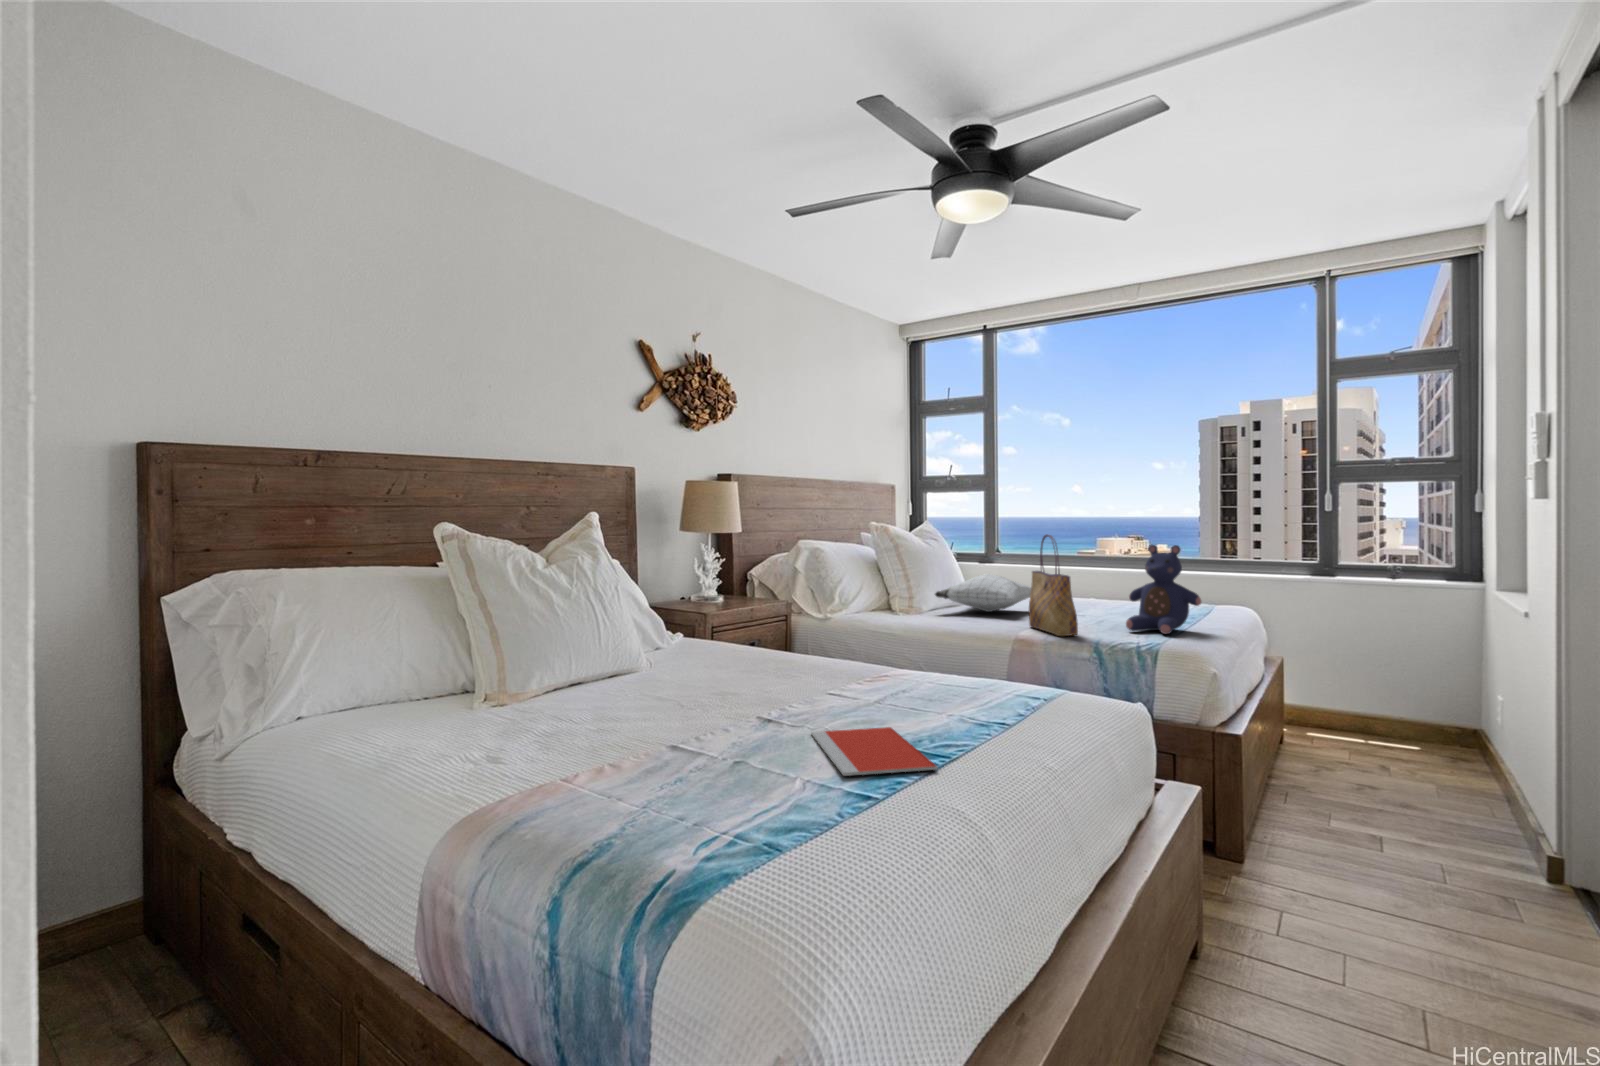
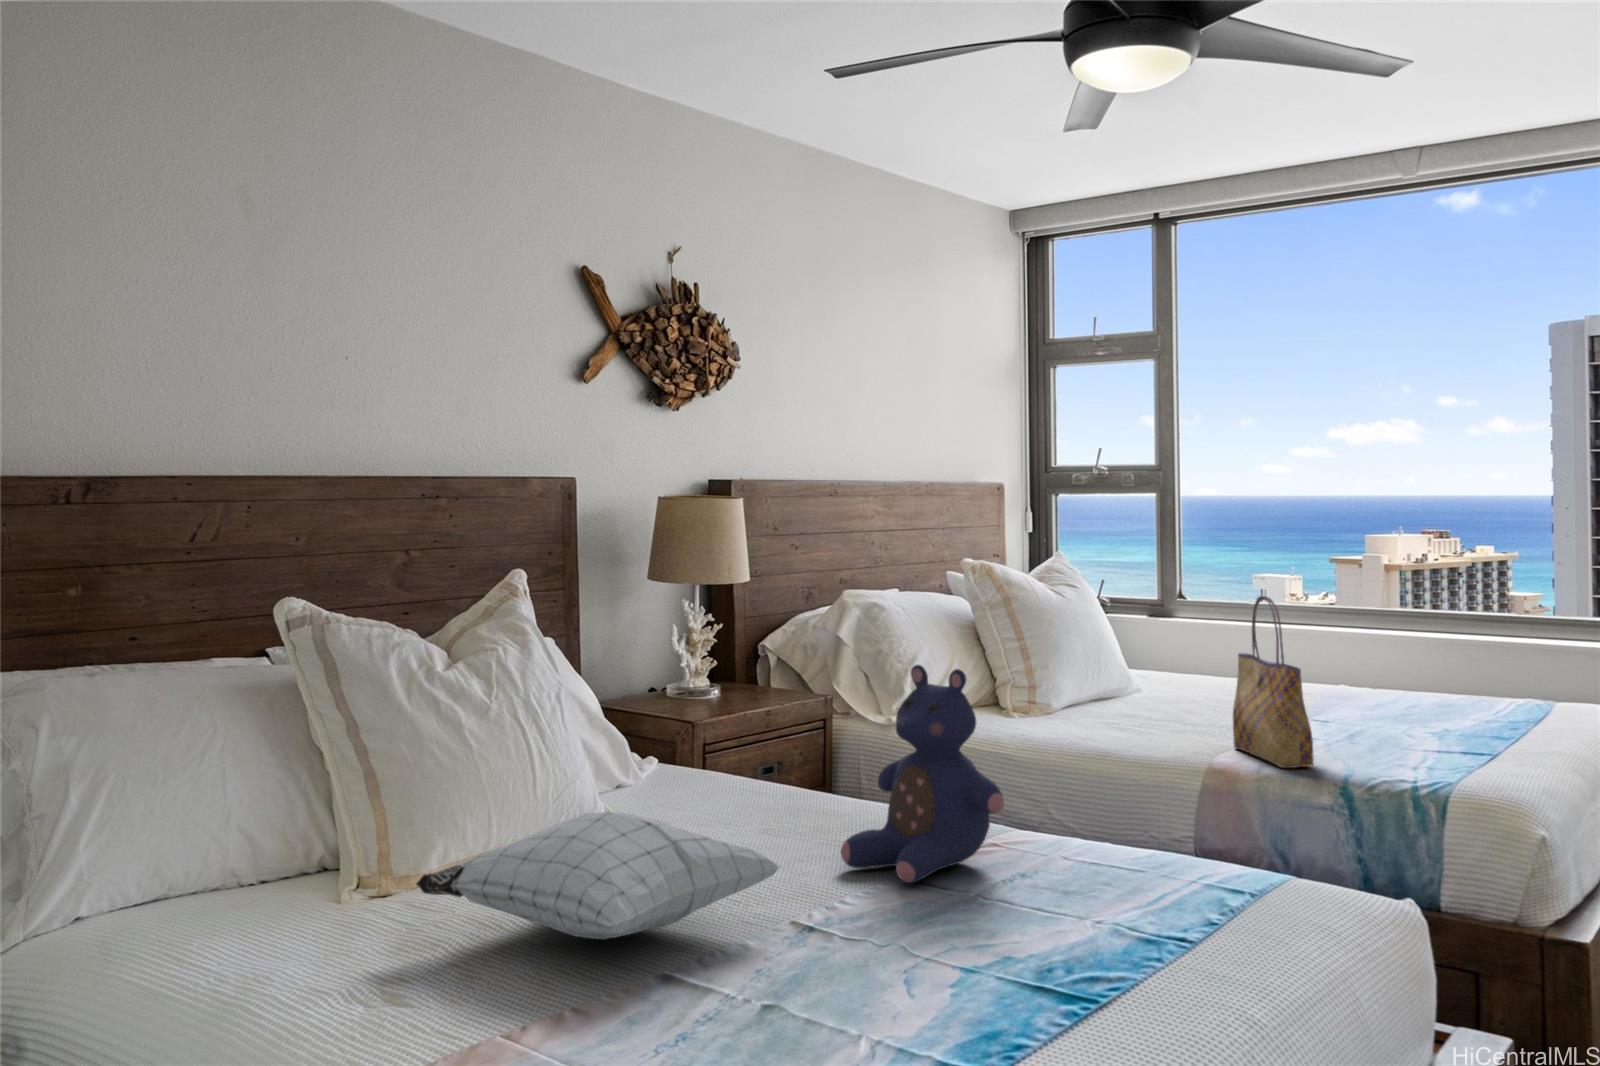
teddy bear: present [1126,545,1201,634] -> present [841,665,1004,883]
pillow: present [935,574,1031,612] -> present [416,812,781,940]
notebook: present [811,727,938,776] -> none [879,945,1076,1032]

